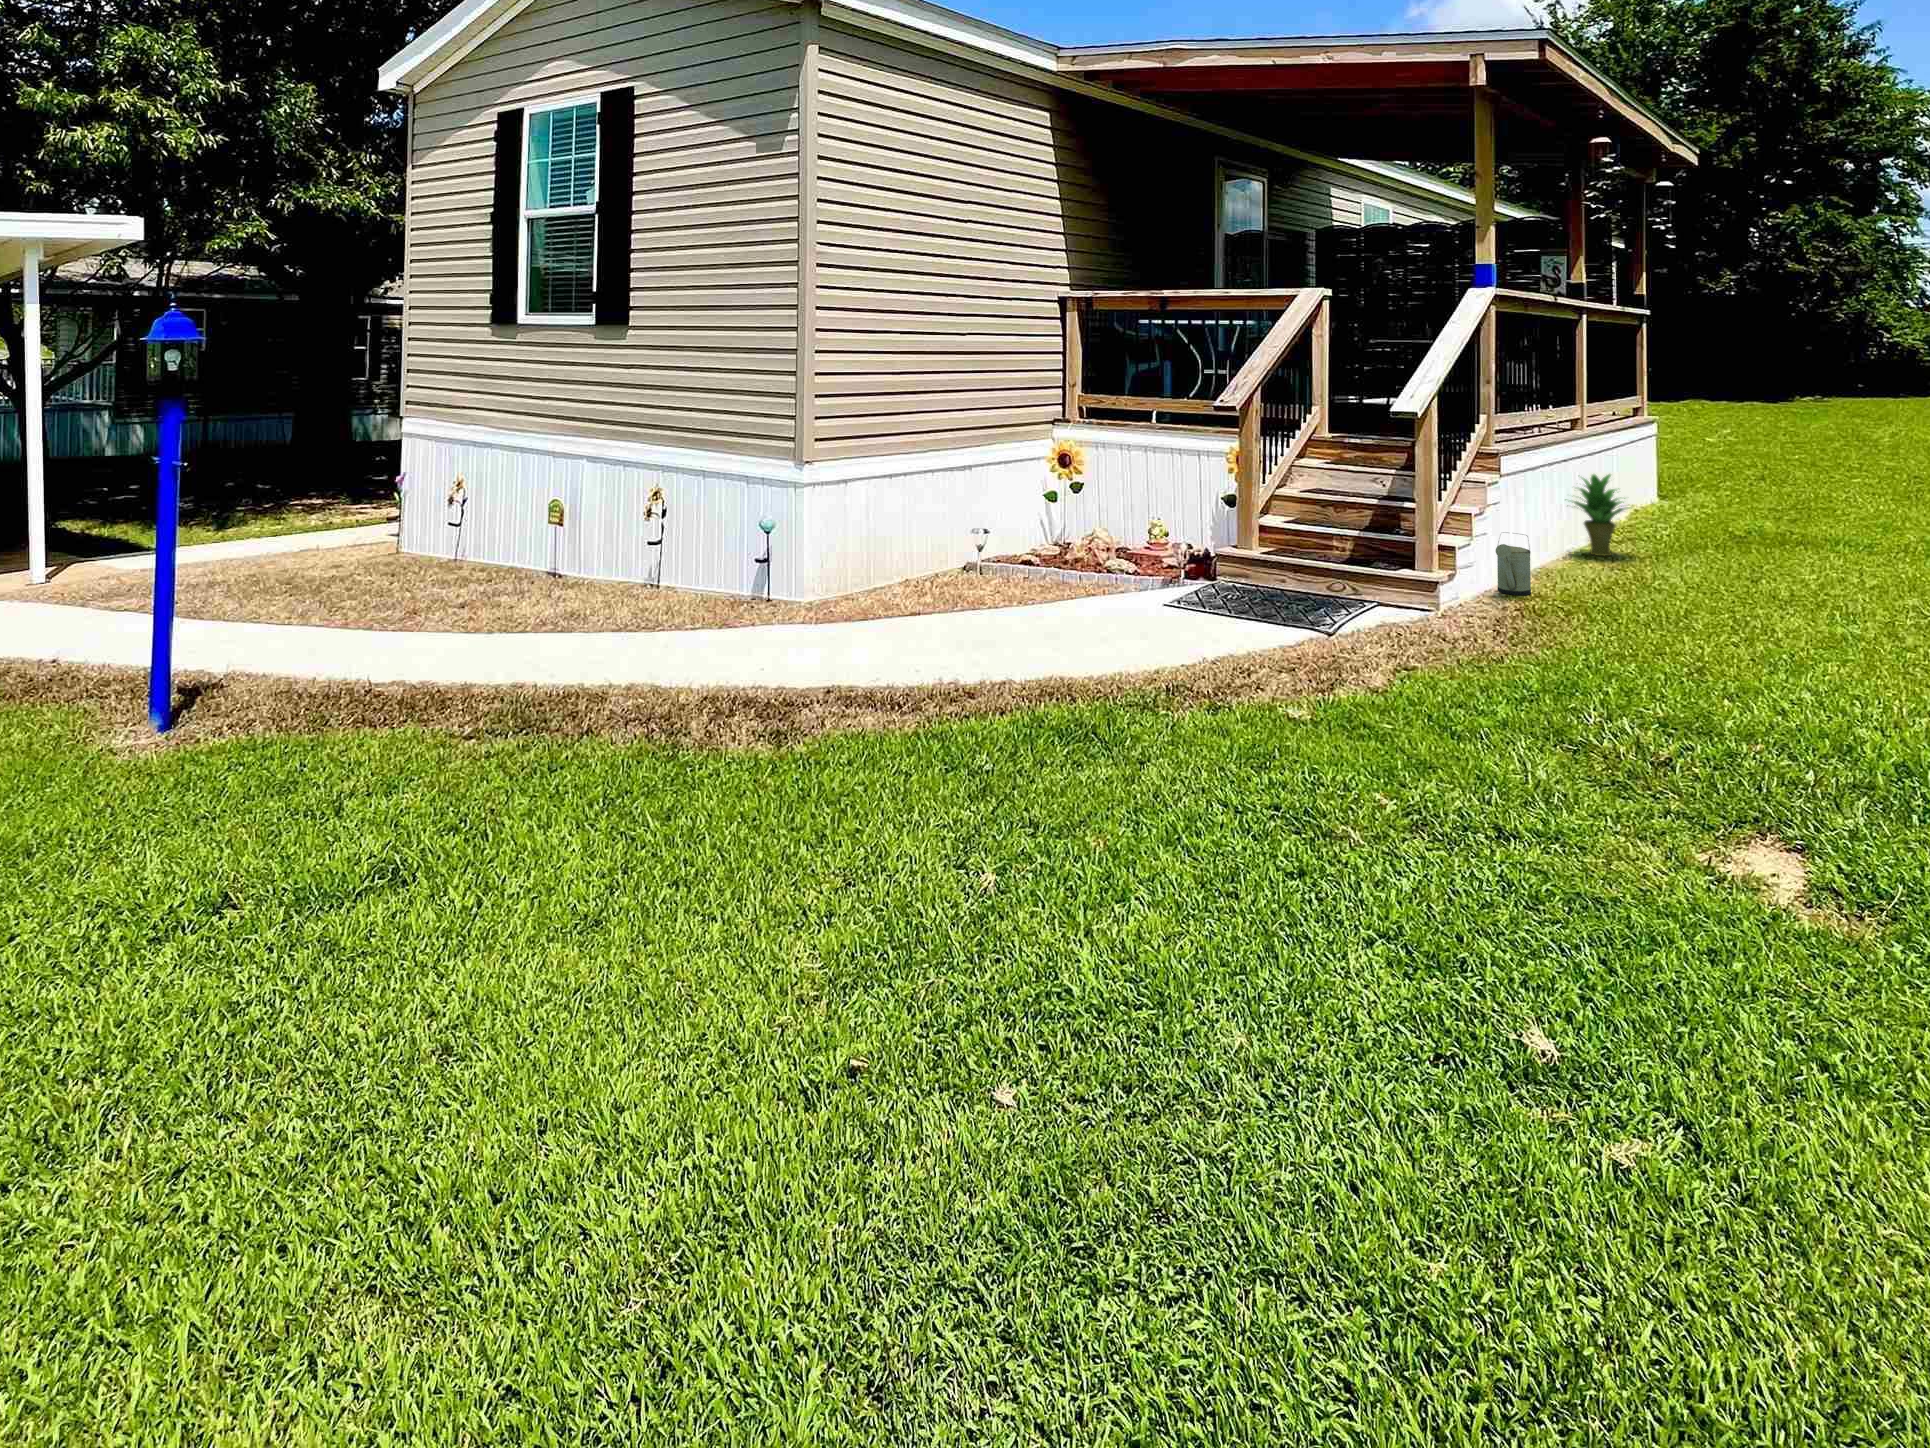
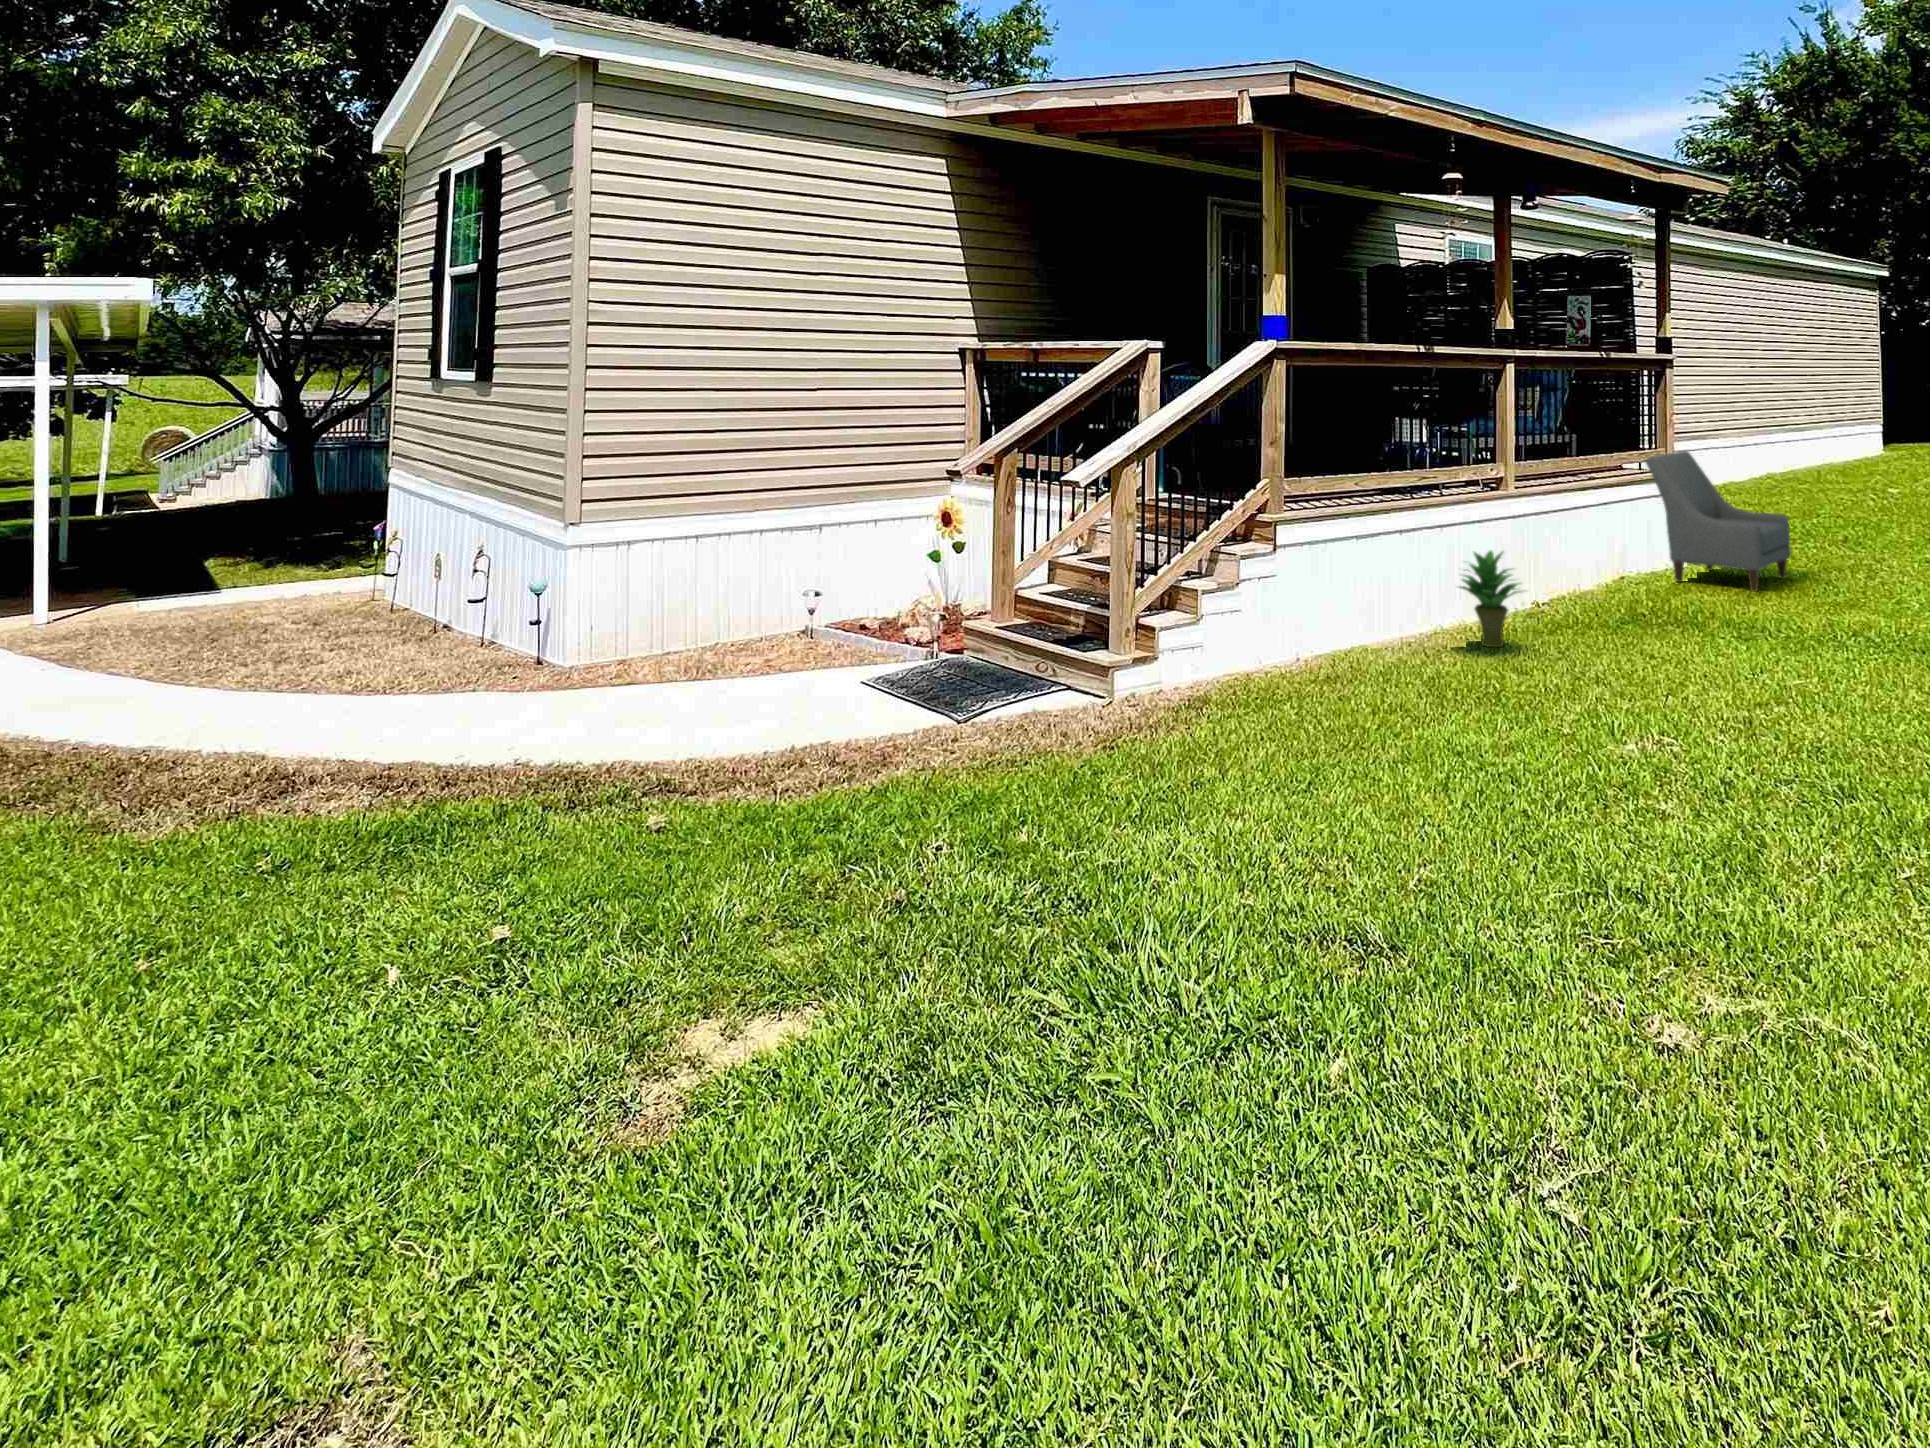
chair: none [1633,395,1753,514] -> present [1646,451,1791,592]
watering can: present [1496,535,1531,595] -> none [1257,625,1315,700]

